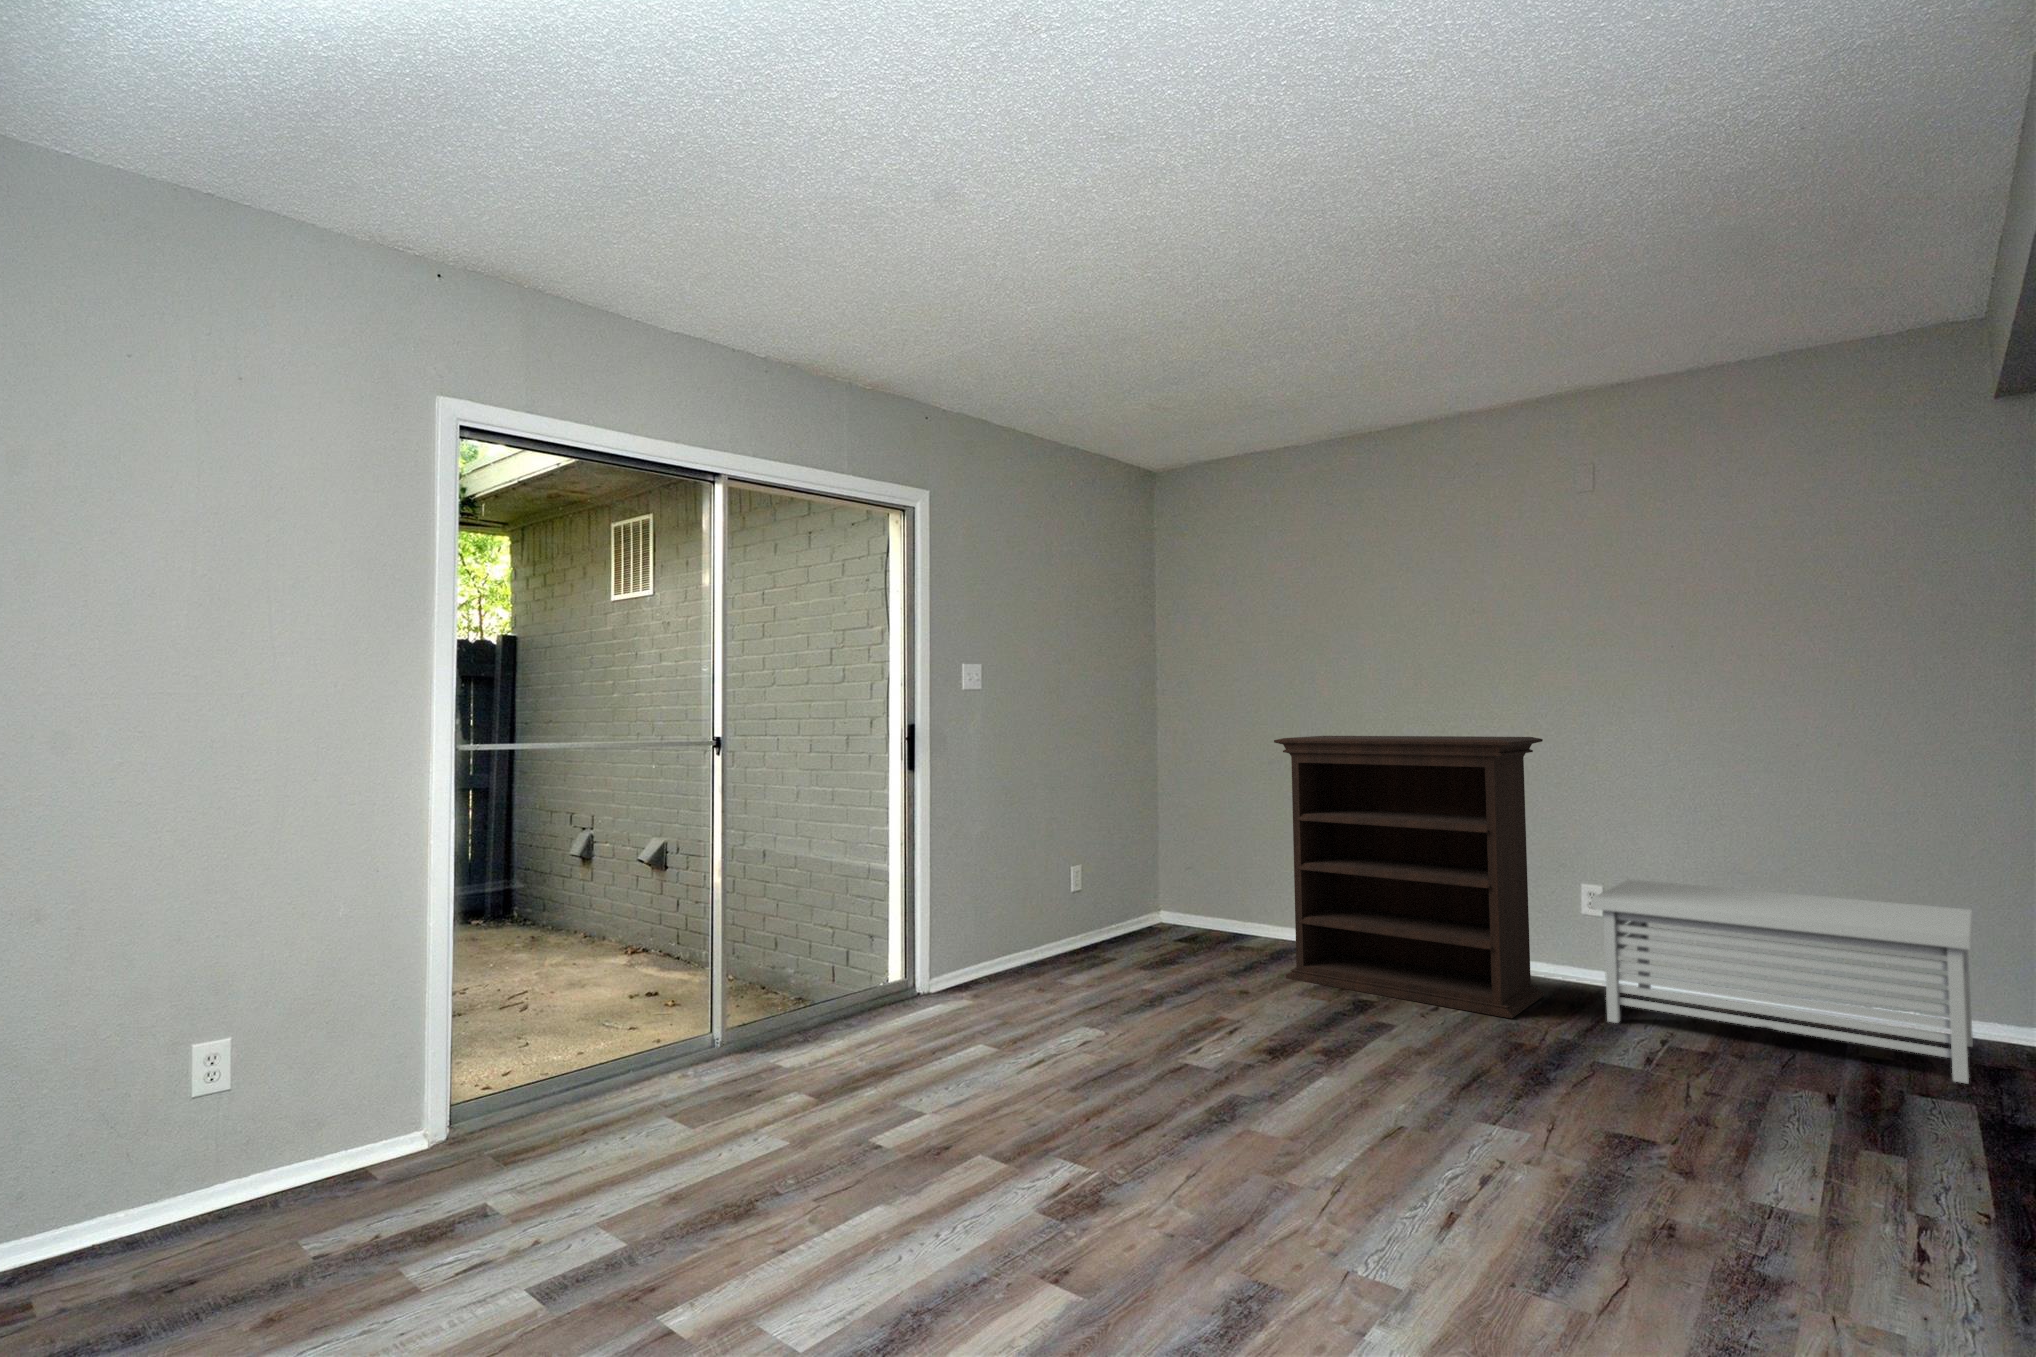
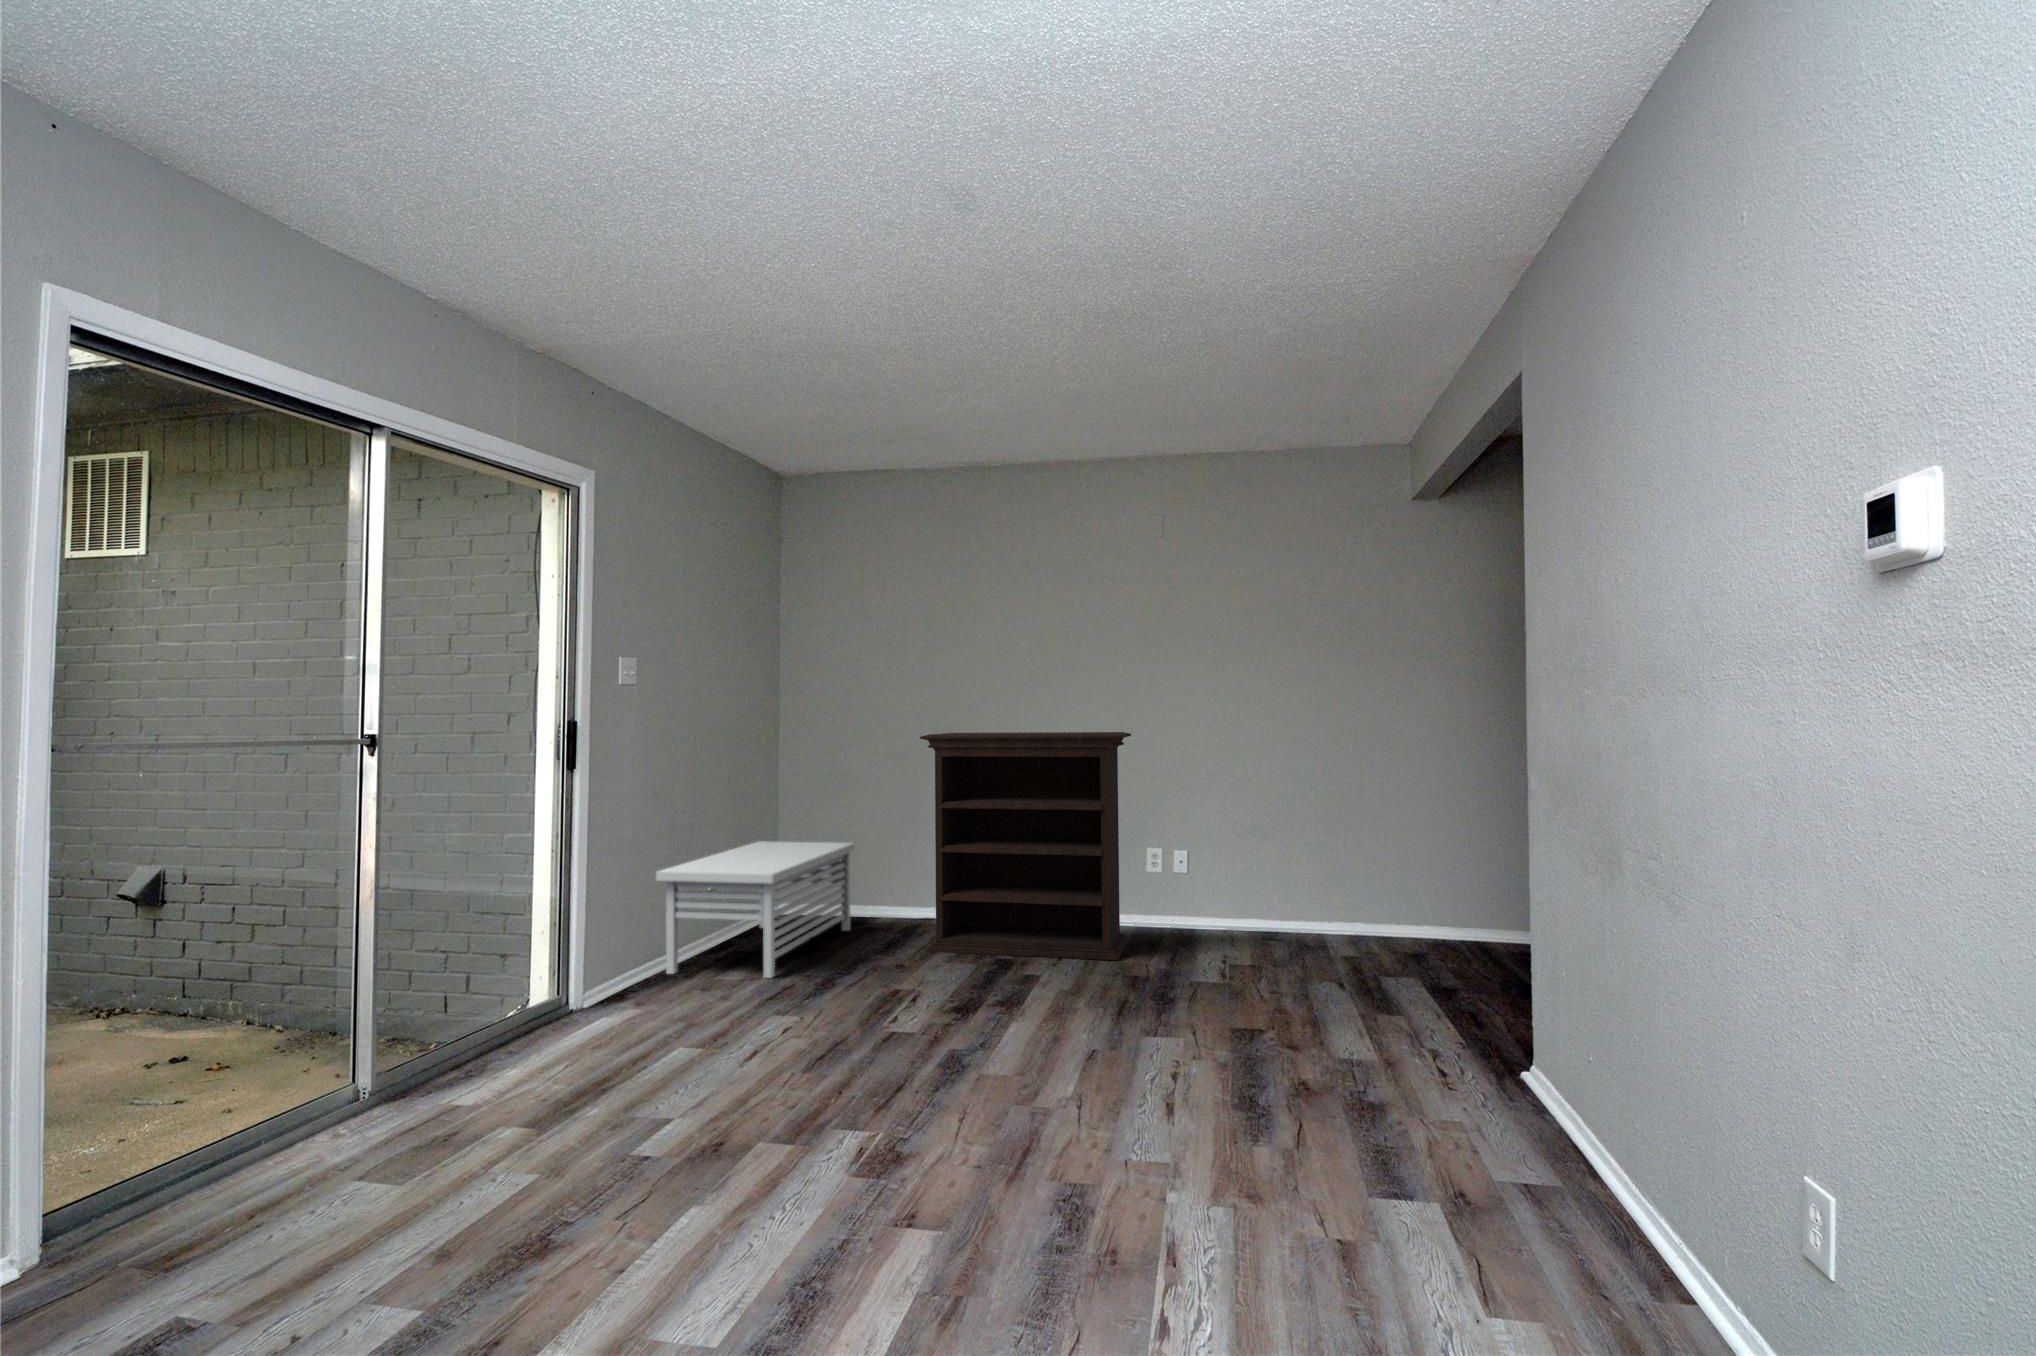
storage bench: present [1591,879,1973,1084] -> present [656,841,855,978]

